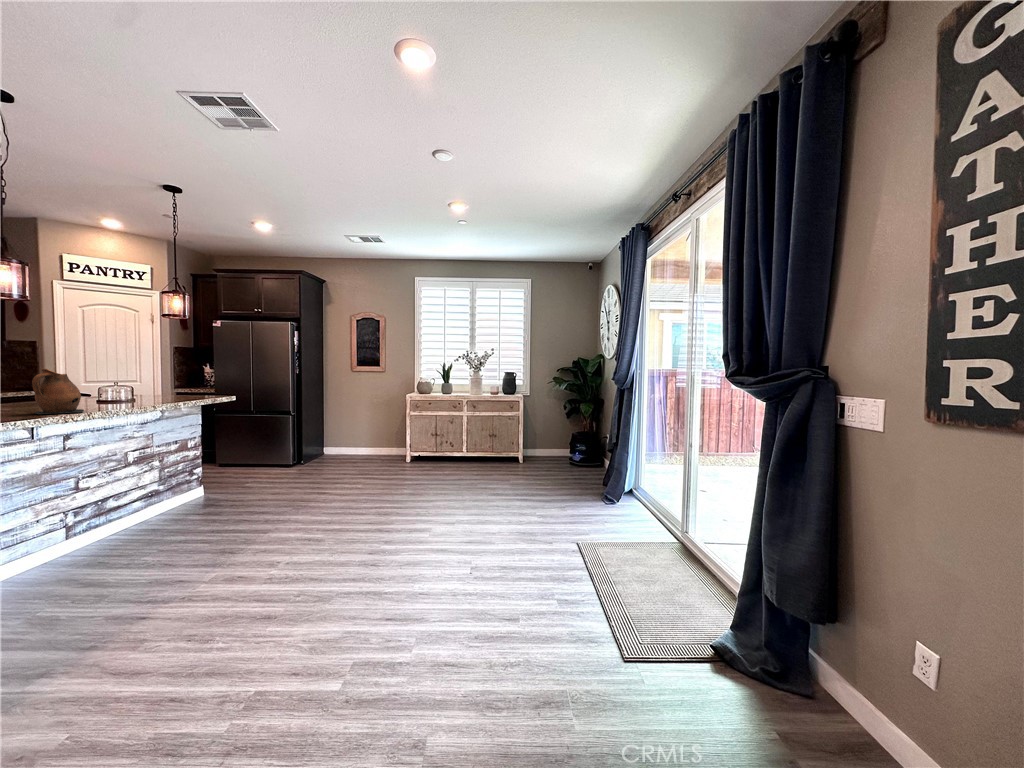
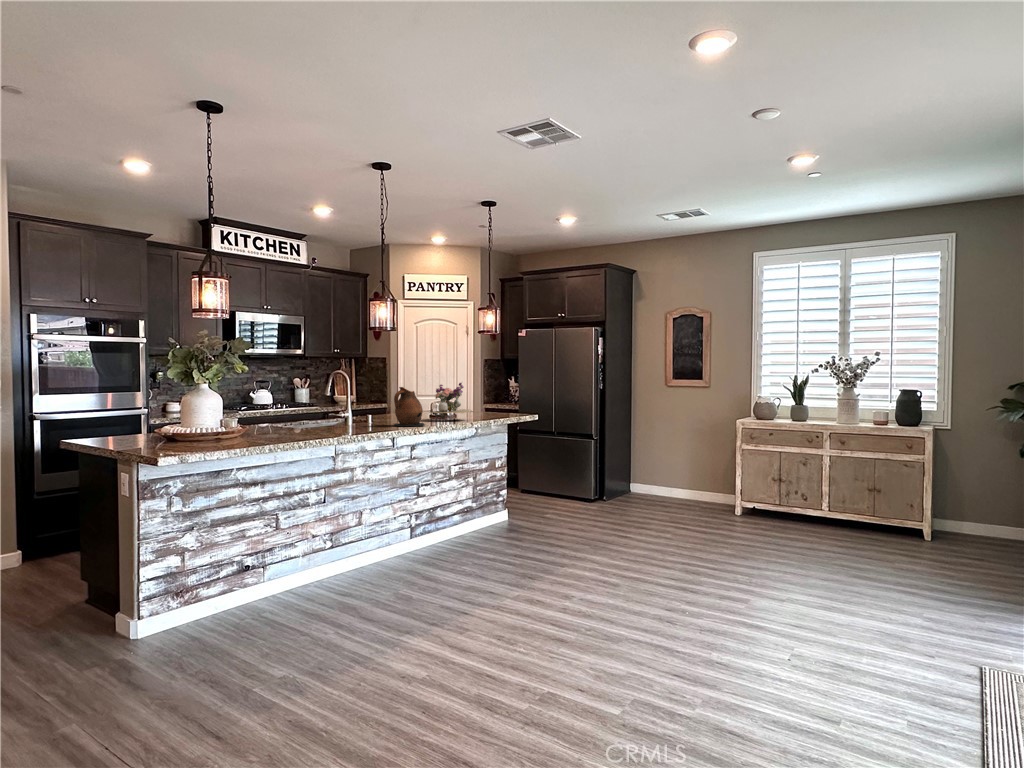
flower arrangement: none [93,365,157,405] -> present [430,383,473,420]

